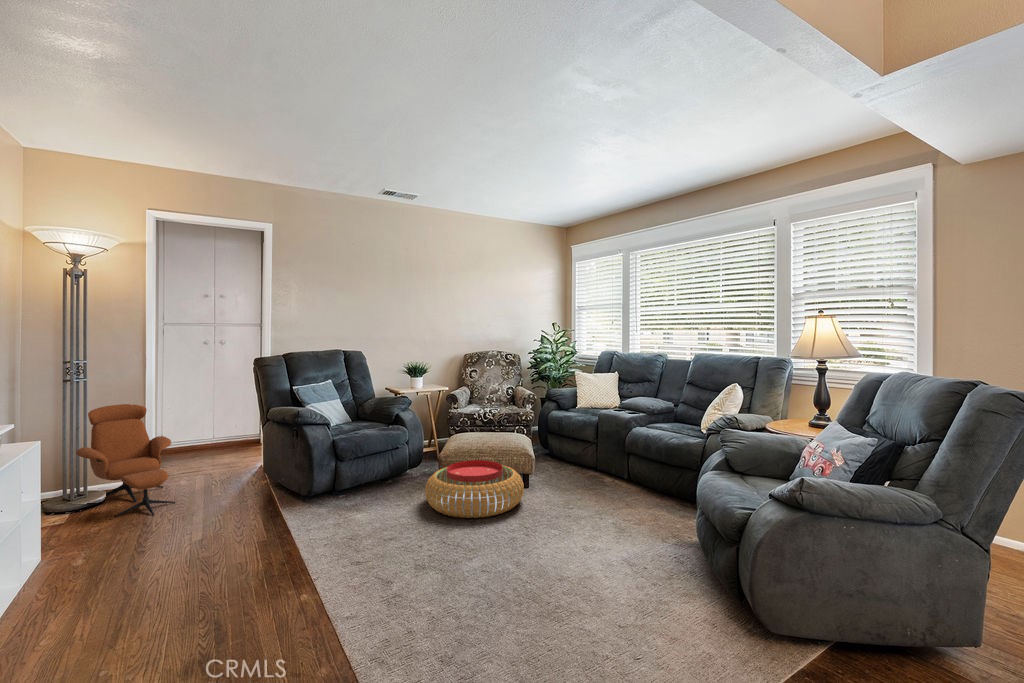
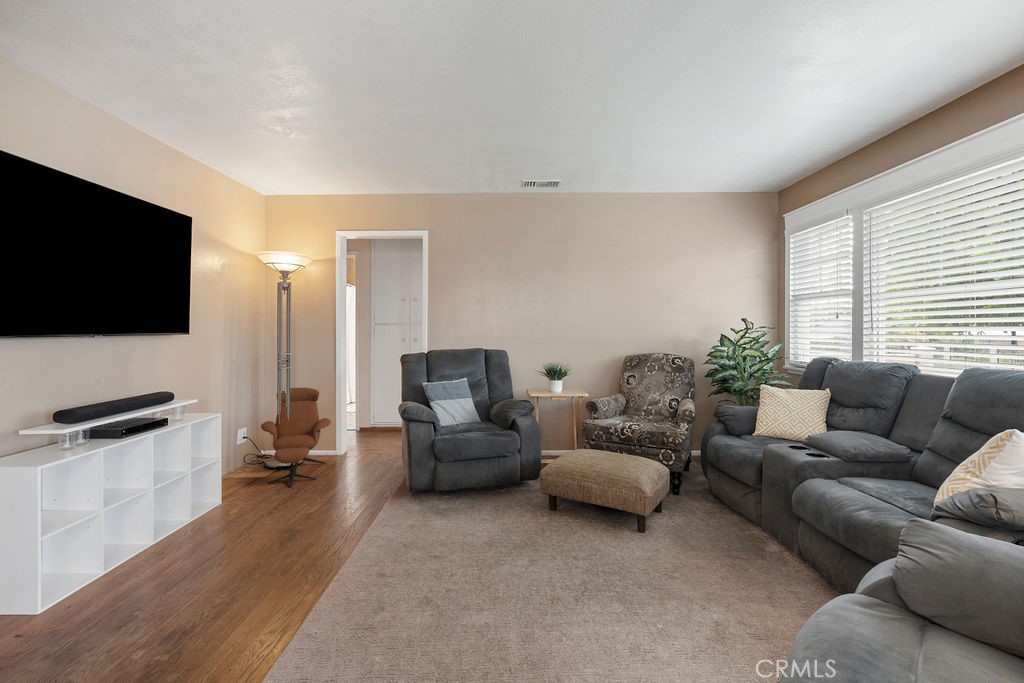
pouf: present [425,460,524,518] -> none [496,486,621,564]

